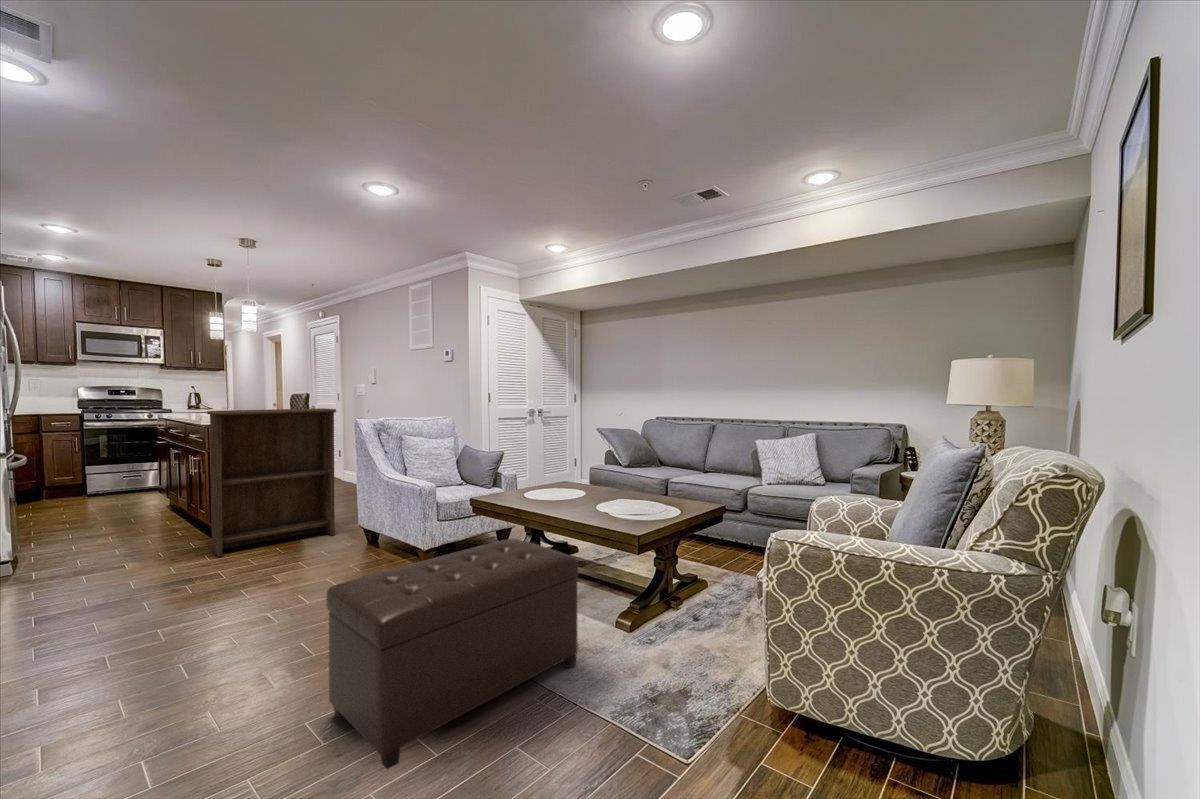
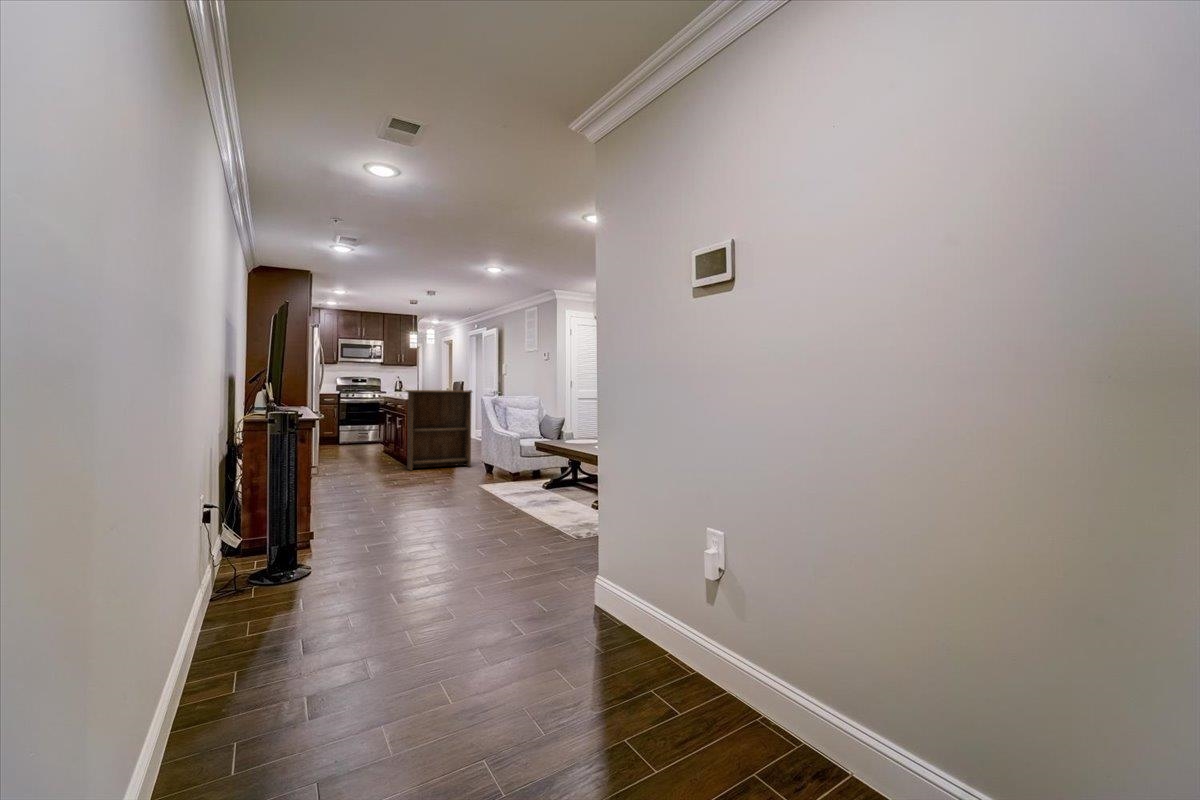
ottoman: present [326,539,578,769] -> none [451,454,564,526]

